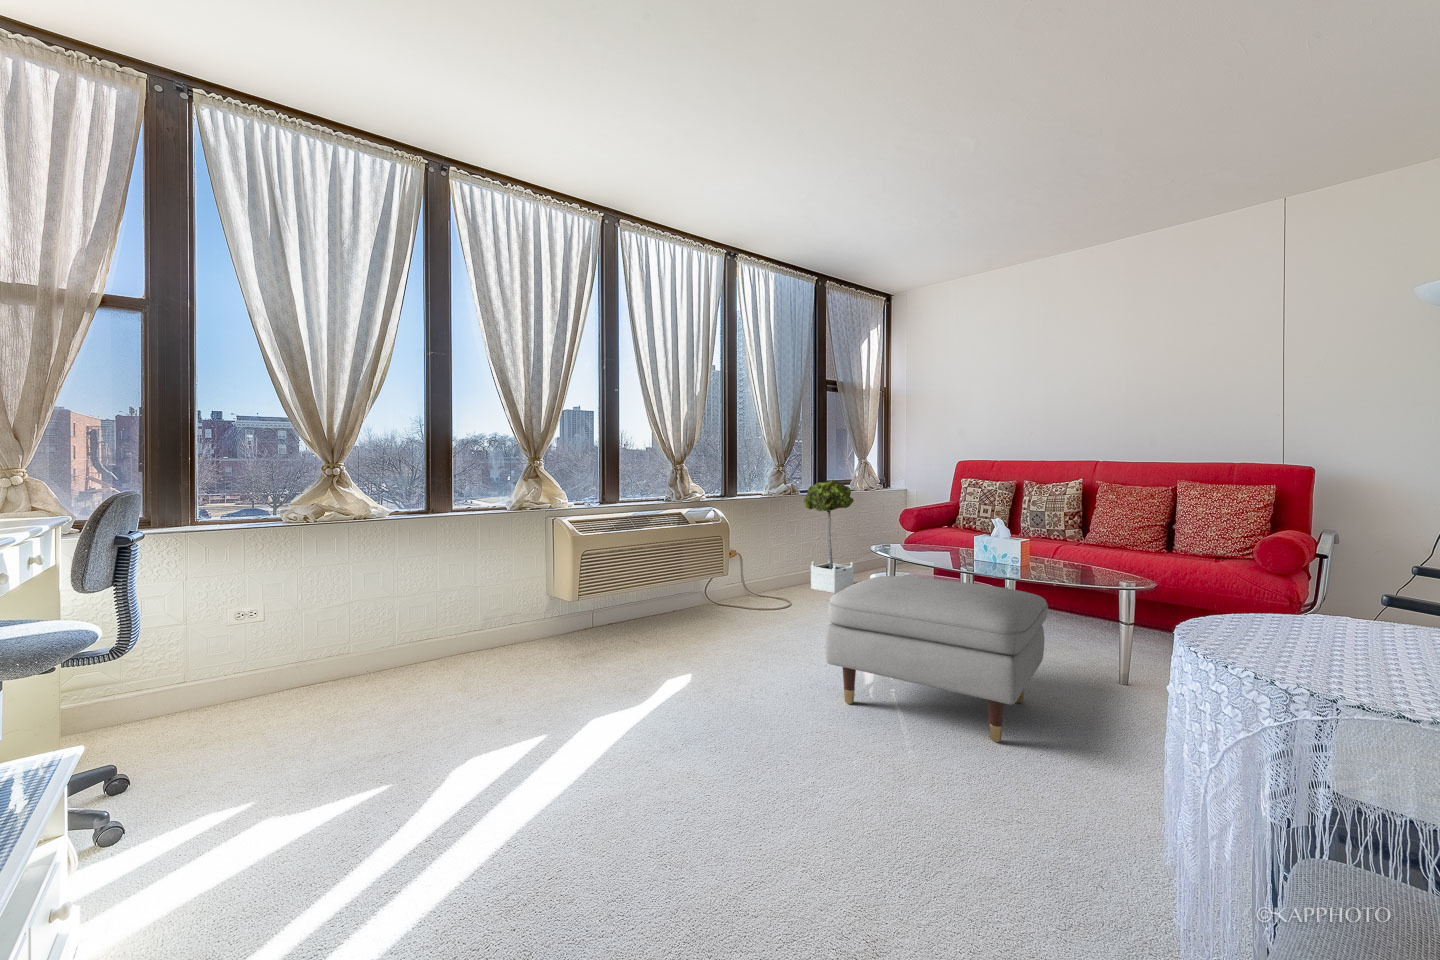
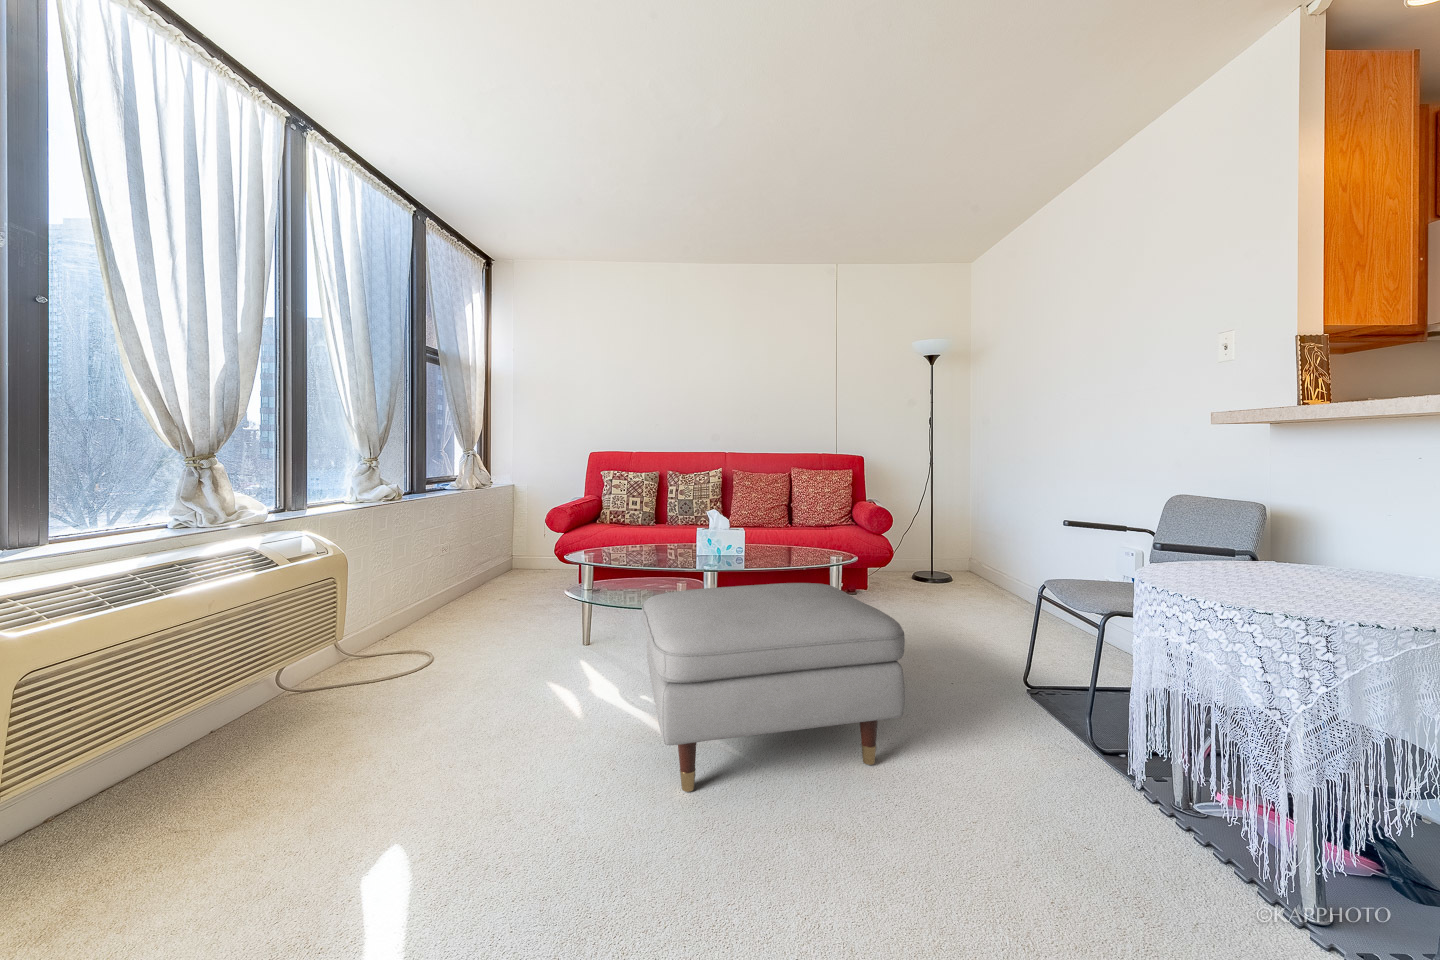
potted tree: present [804,480,854,593] -> none [420,475,492,627]

